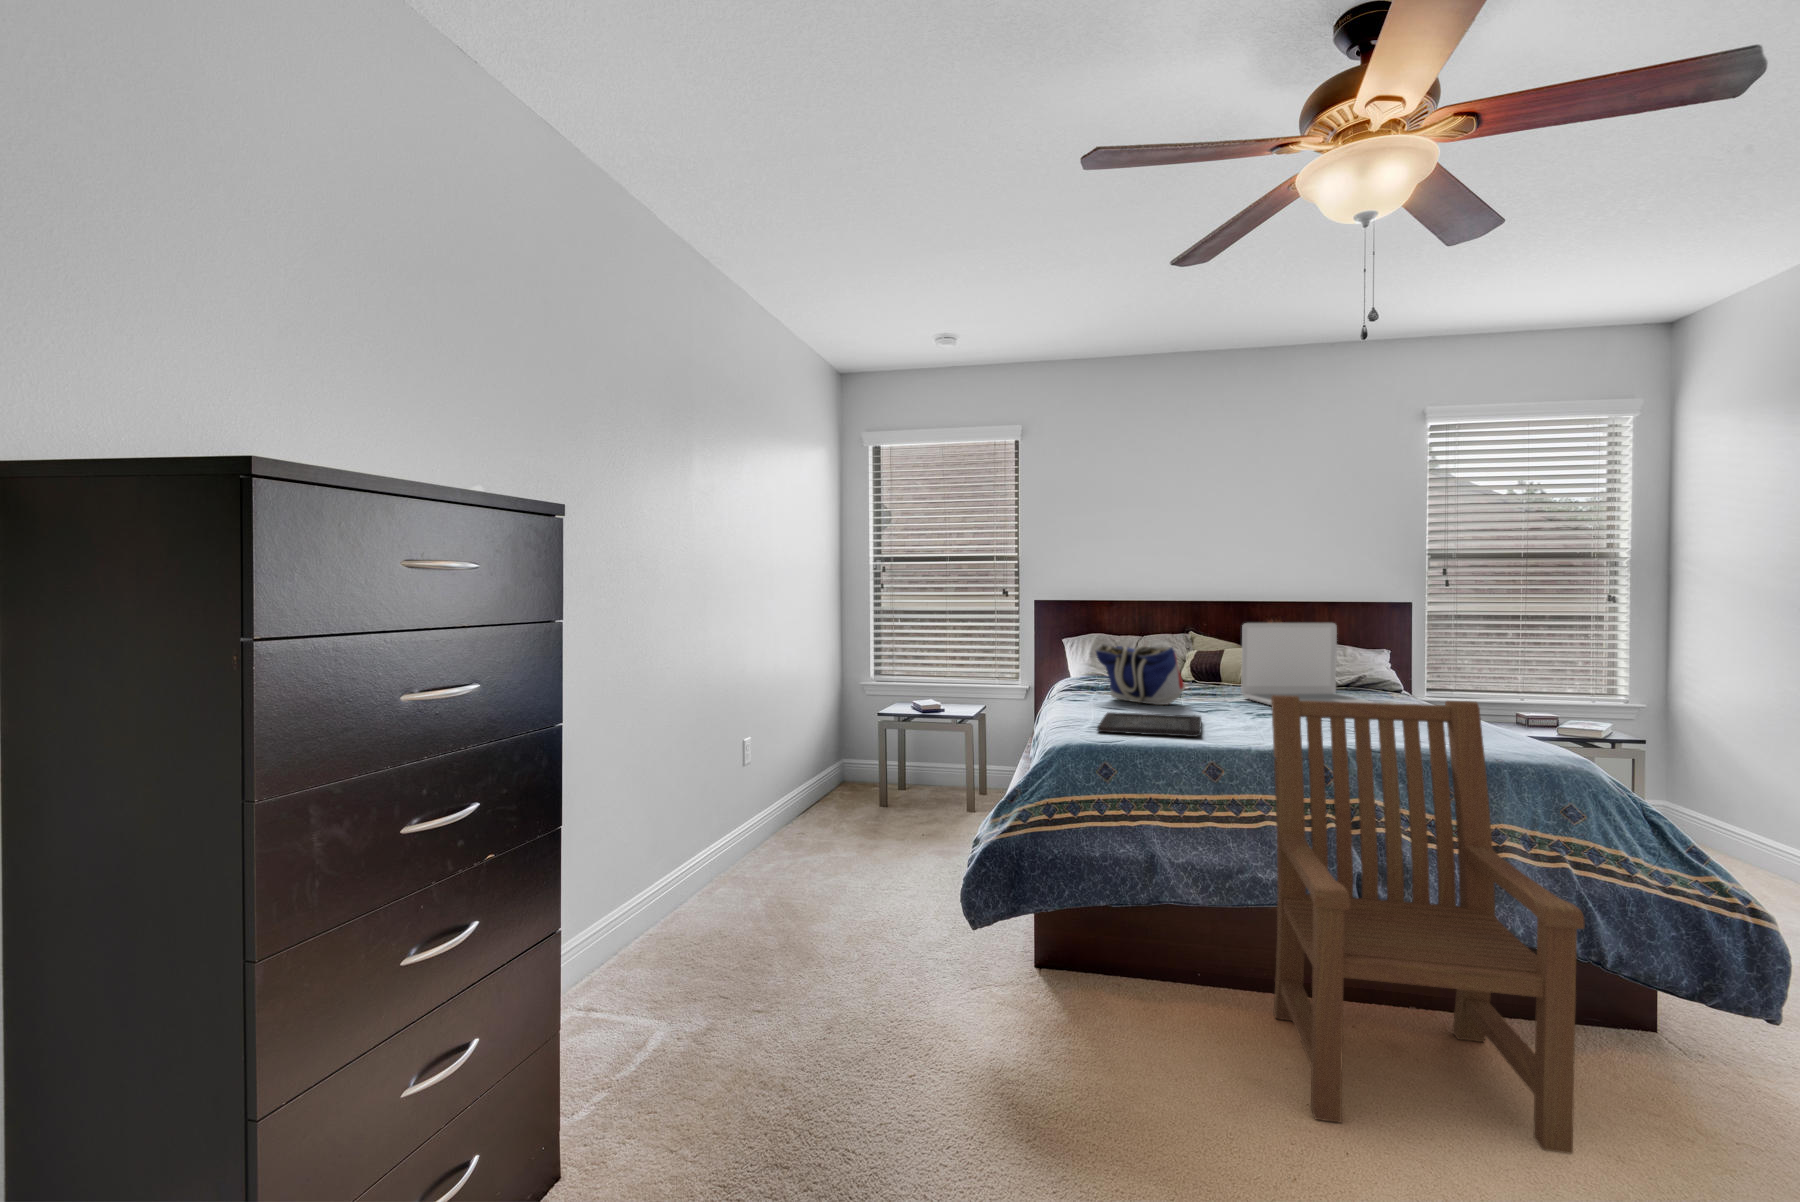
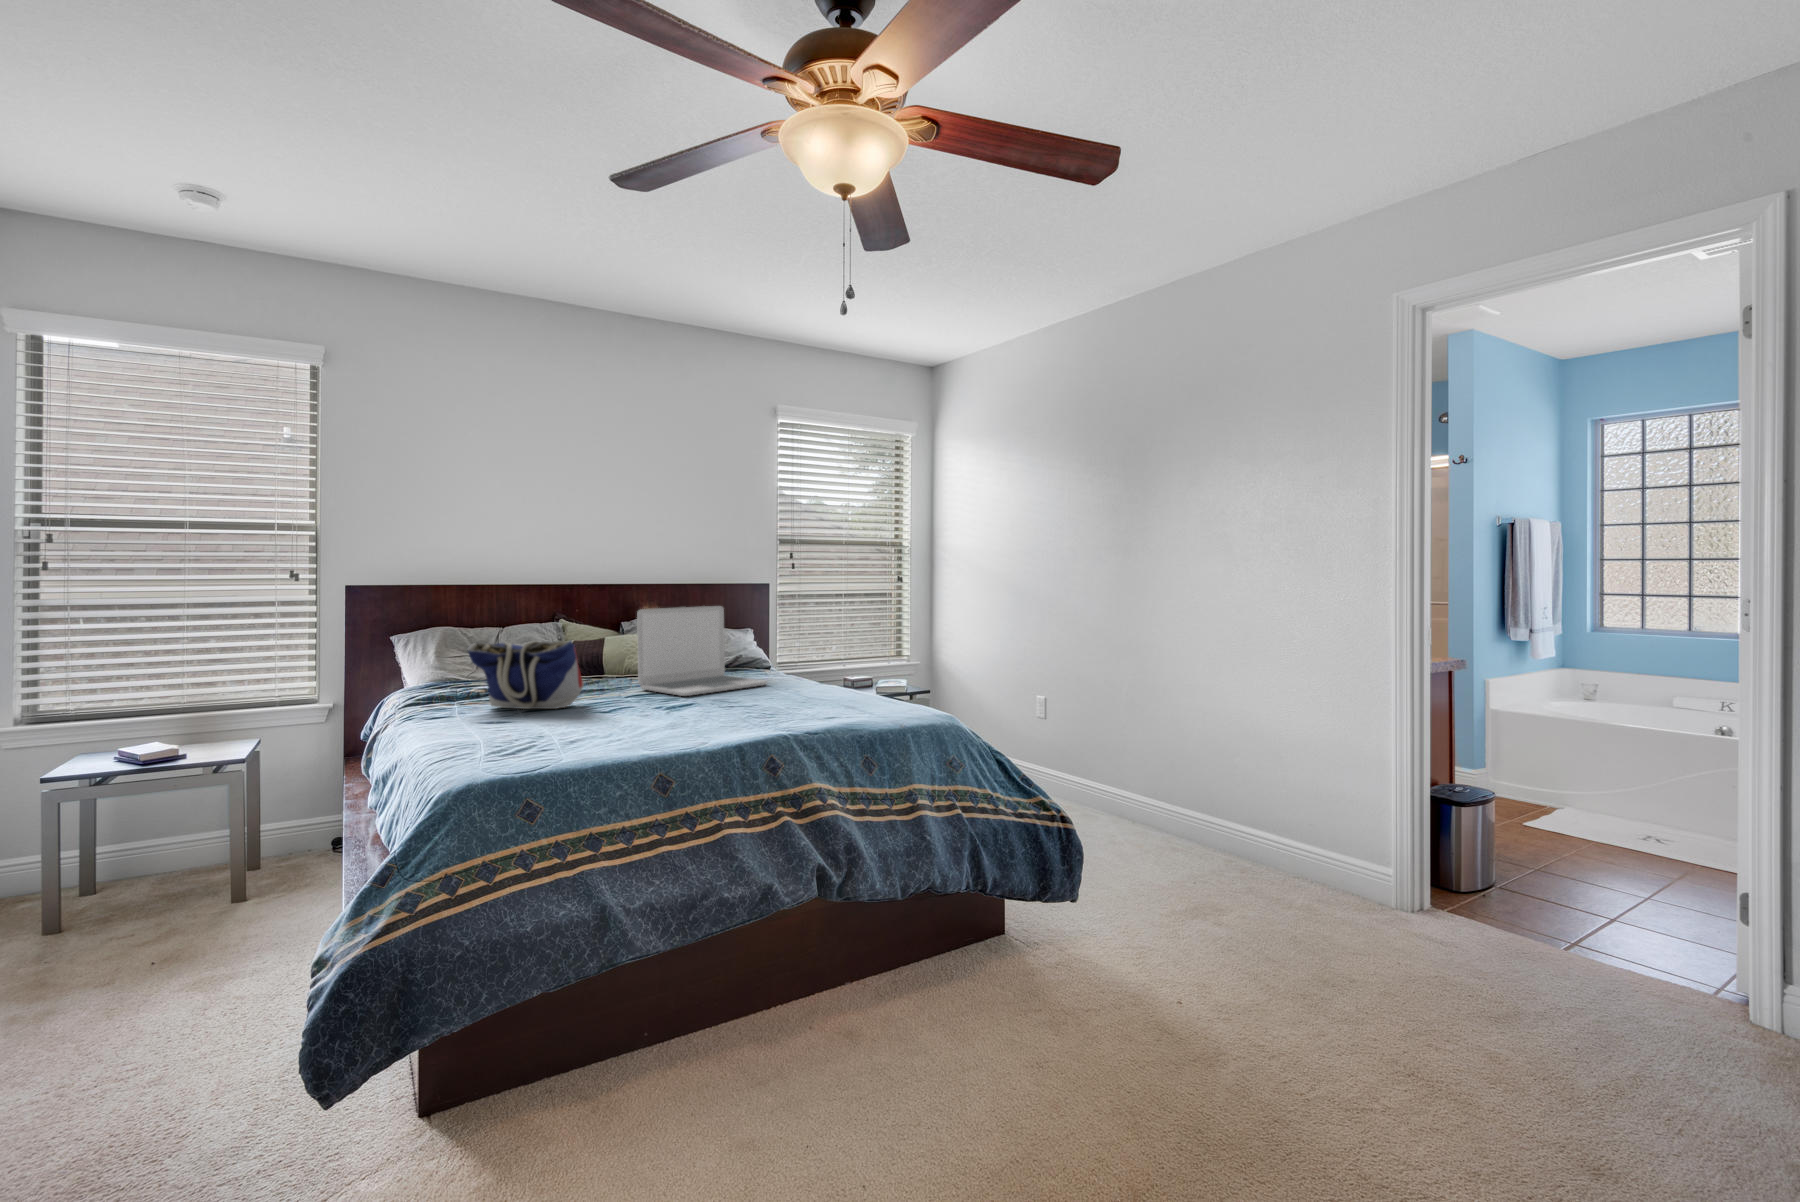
armchair: present [1271,695,1584,1154] -> none [721,675,1031,1168]
tray: present [1097,712,1201,737] -> none [500,718,635,758]

